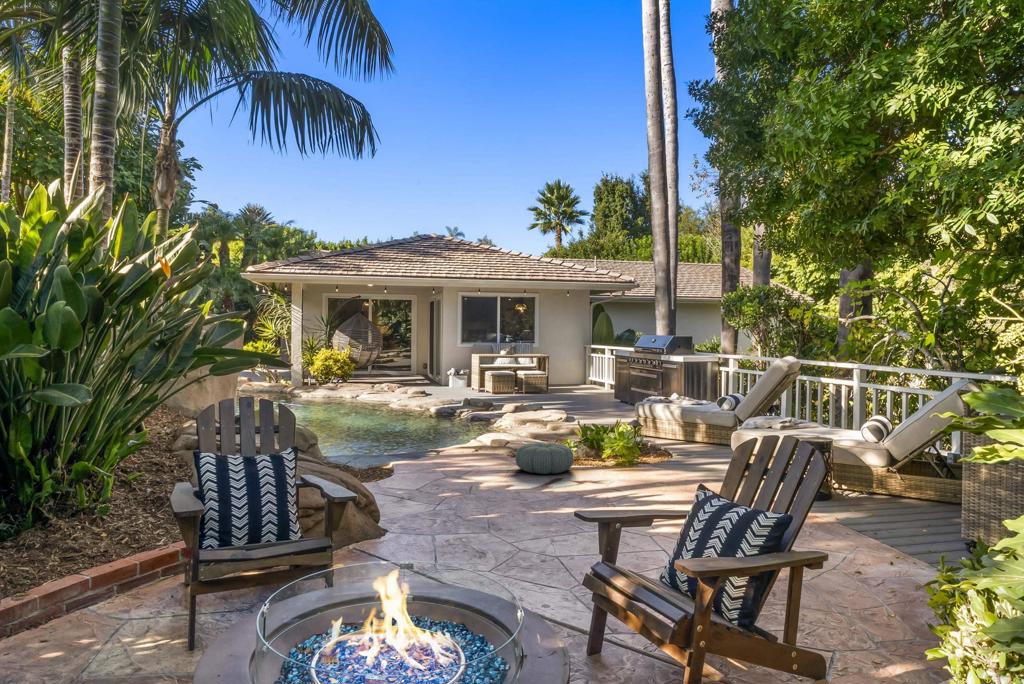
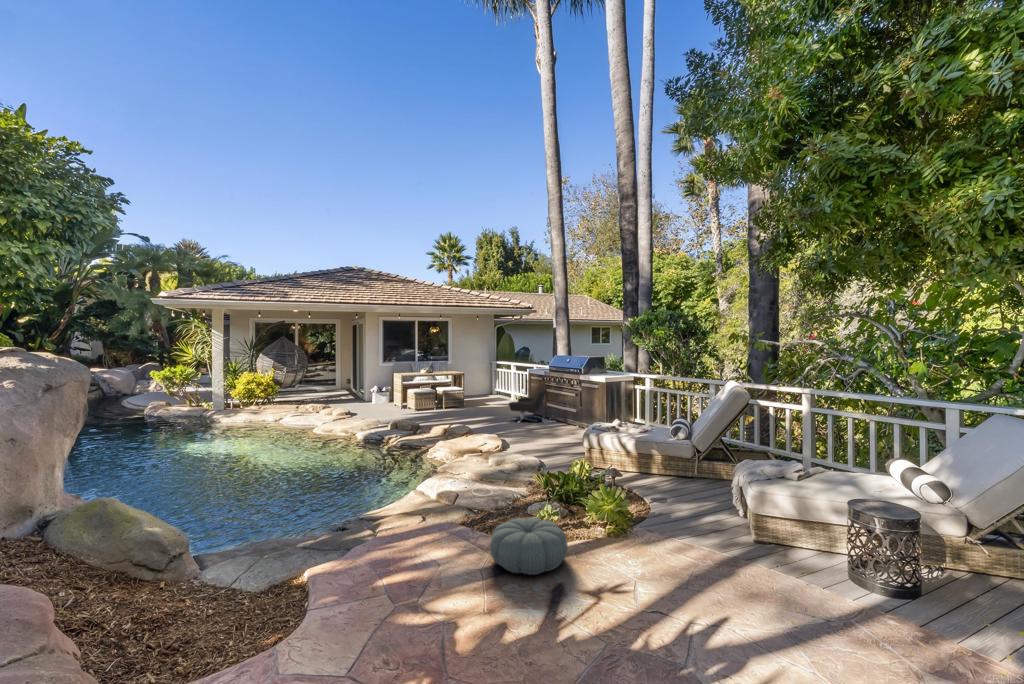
lounge chair: none [588,372,631,406] -> present [509,390,546,422]

